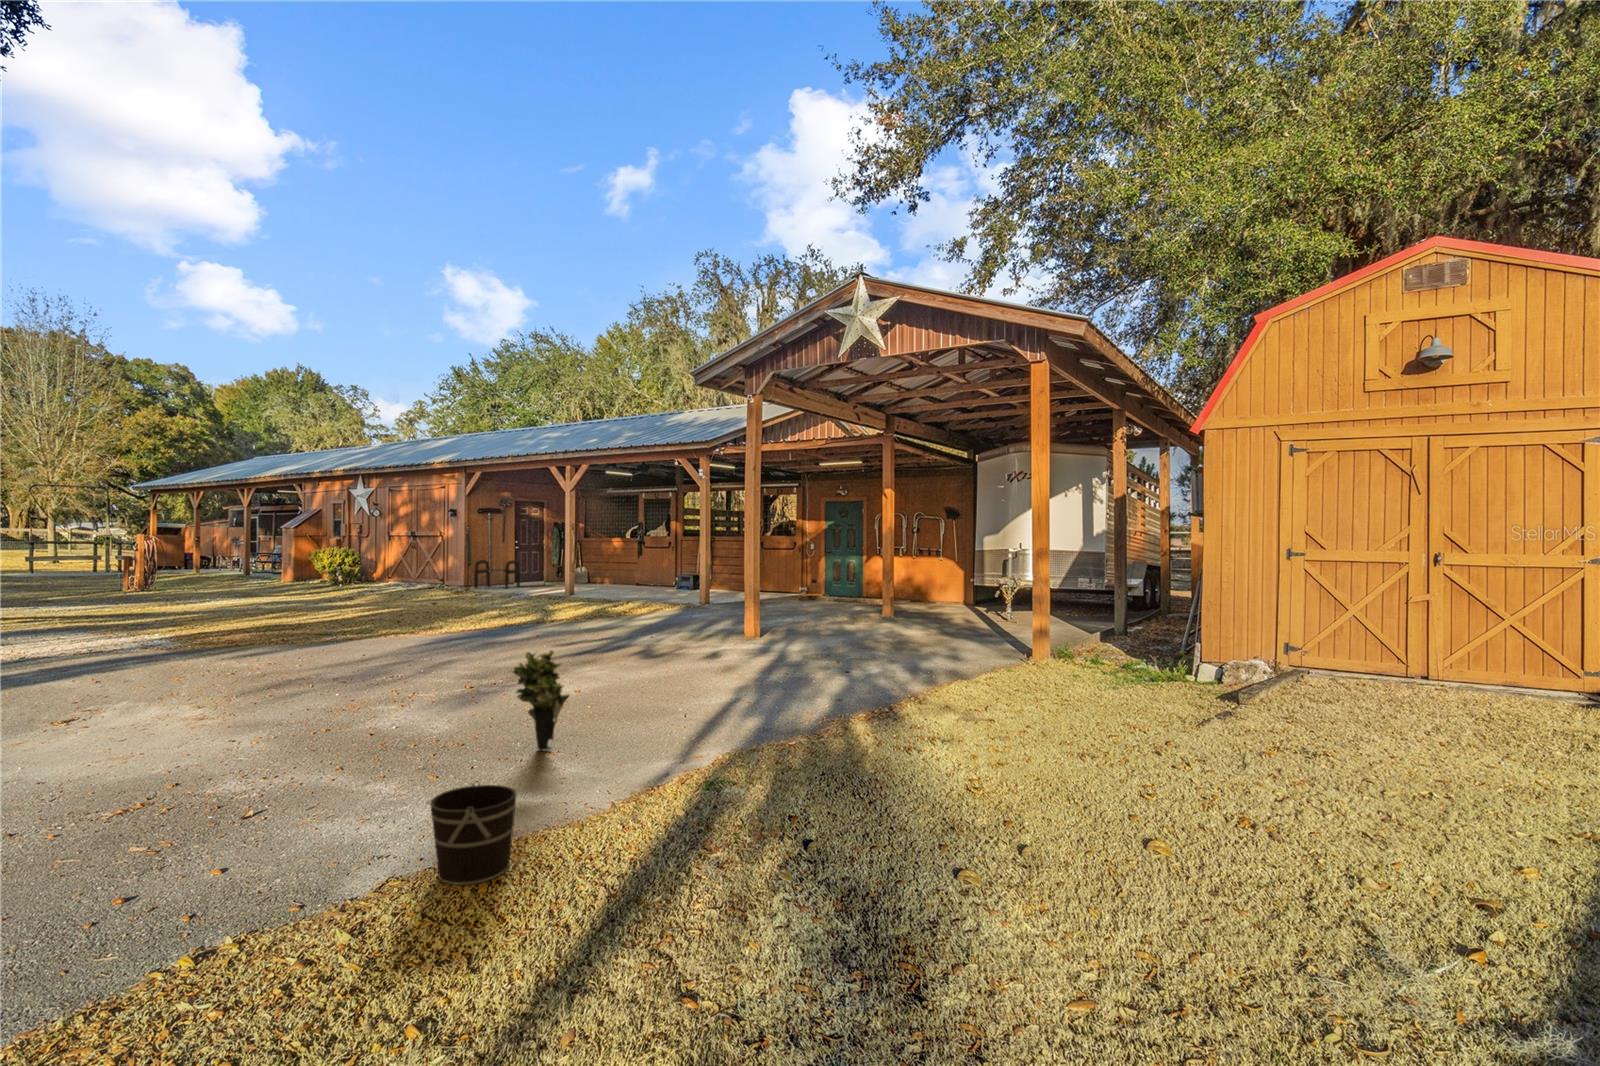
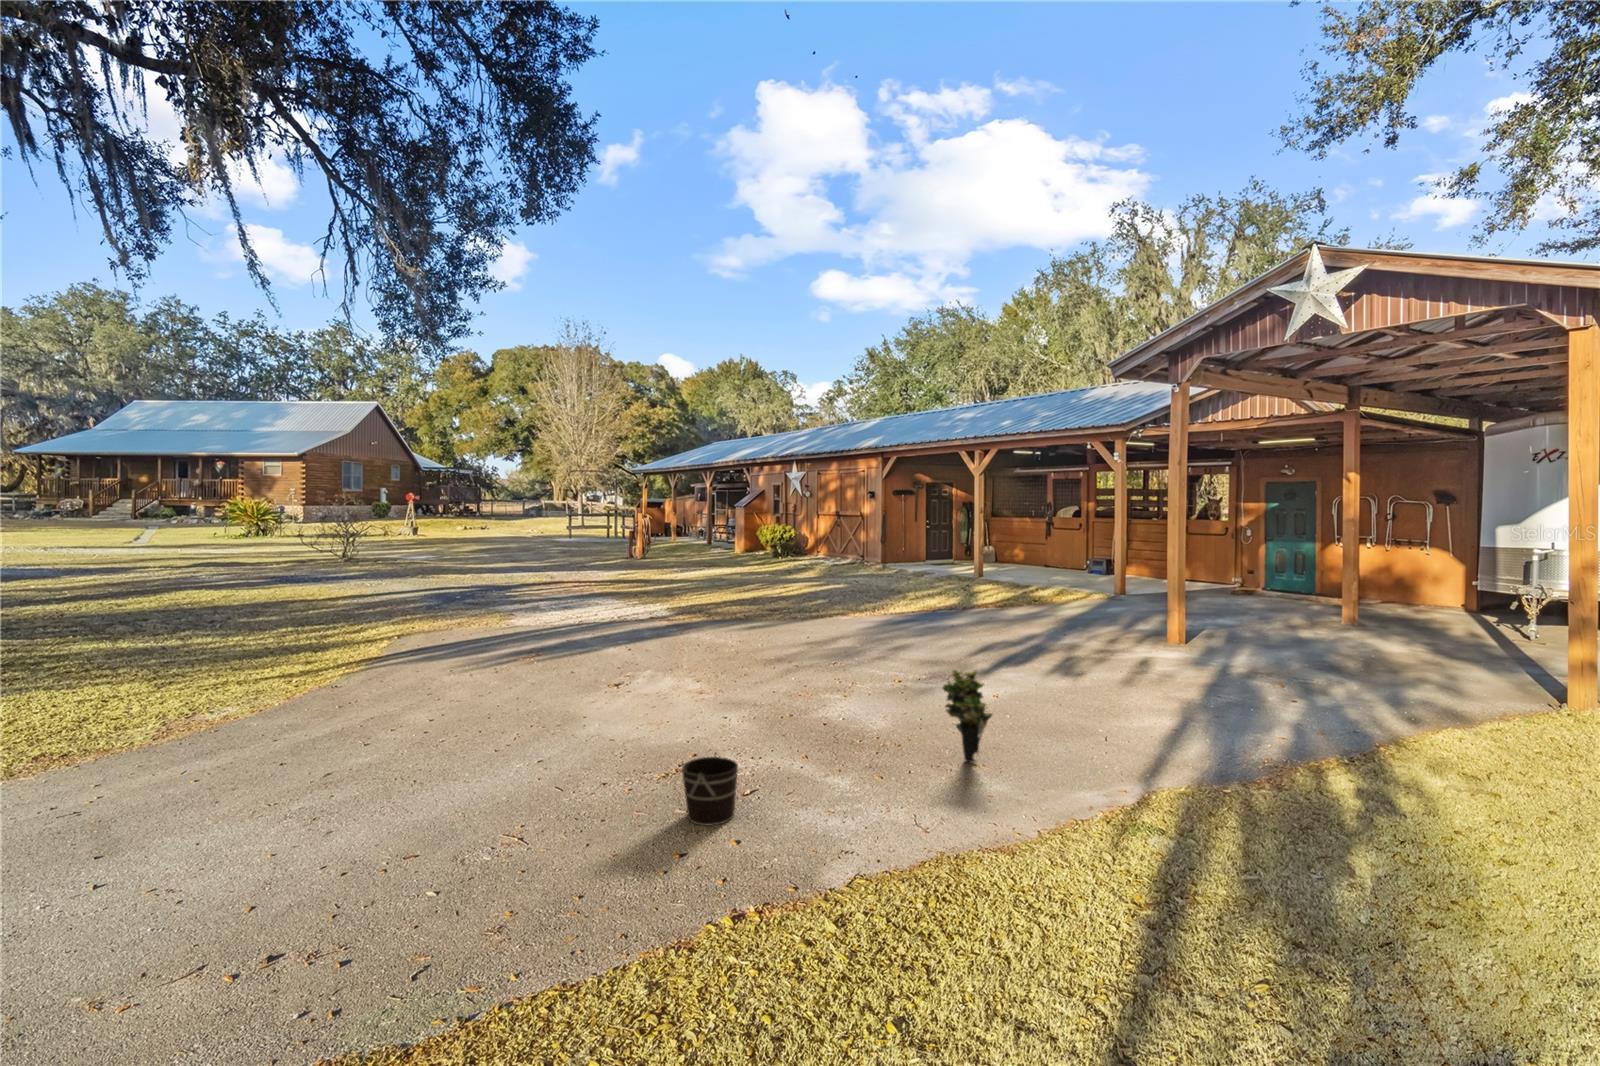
bench: present [474,560,520,588] -> none [892,540,932,567]
bucket: present [427,783,517,885] -> present [682,756,738,826]

